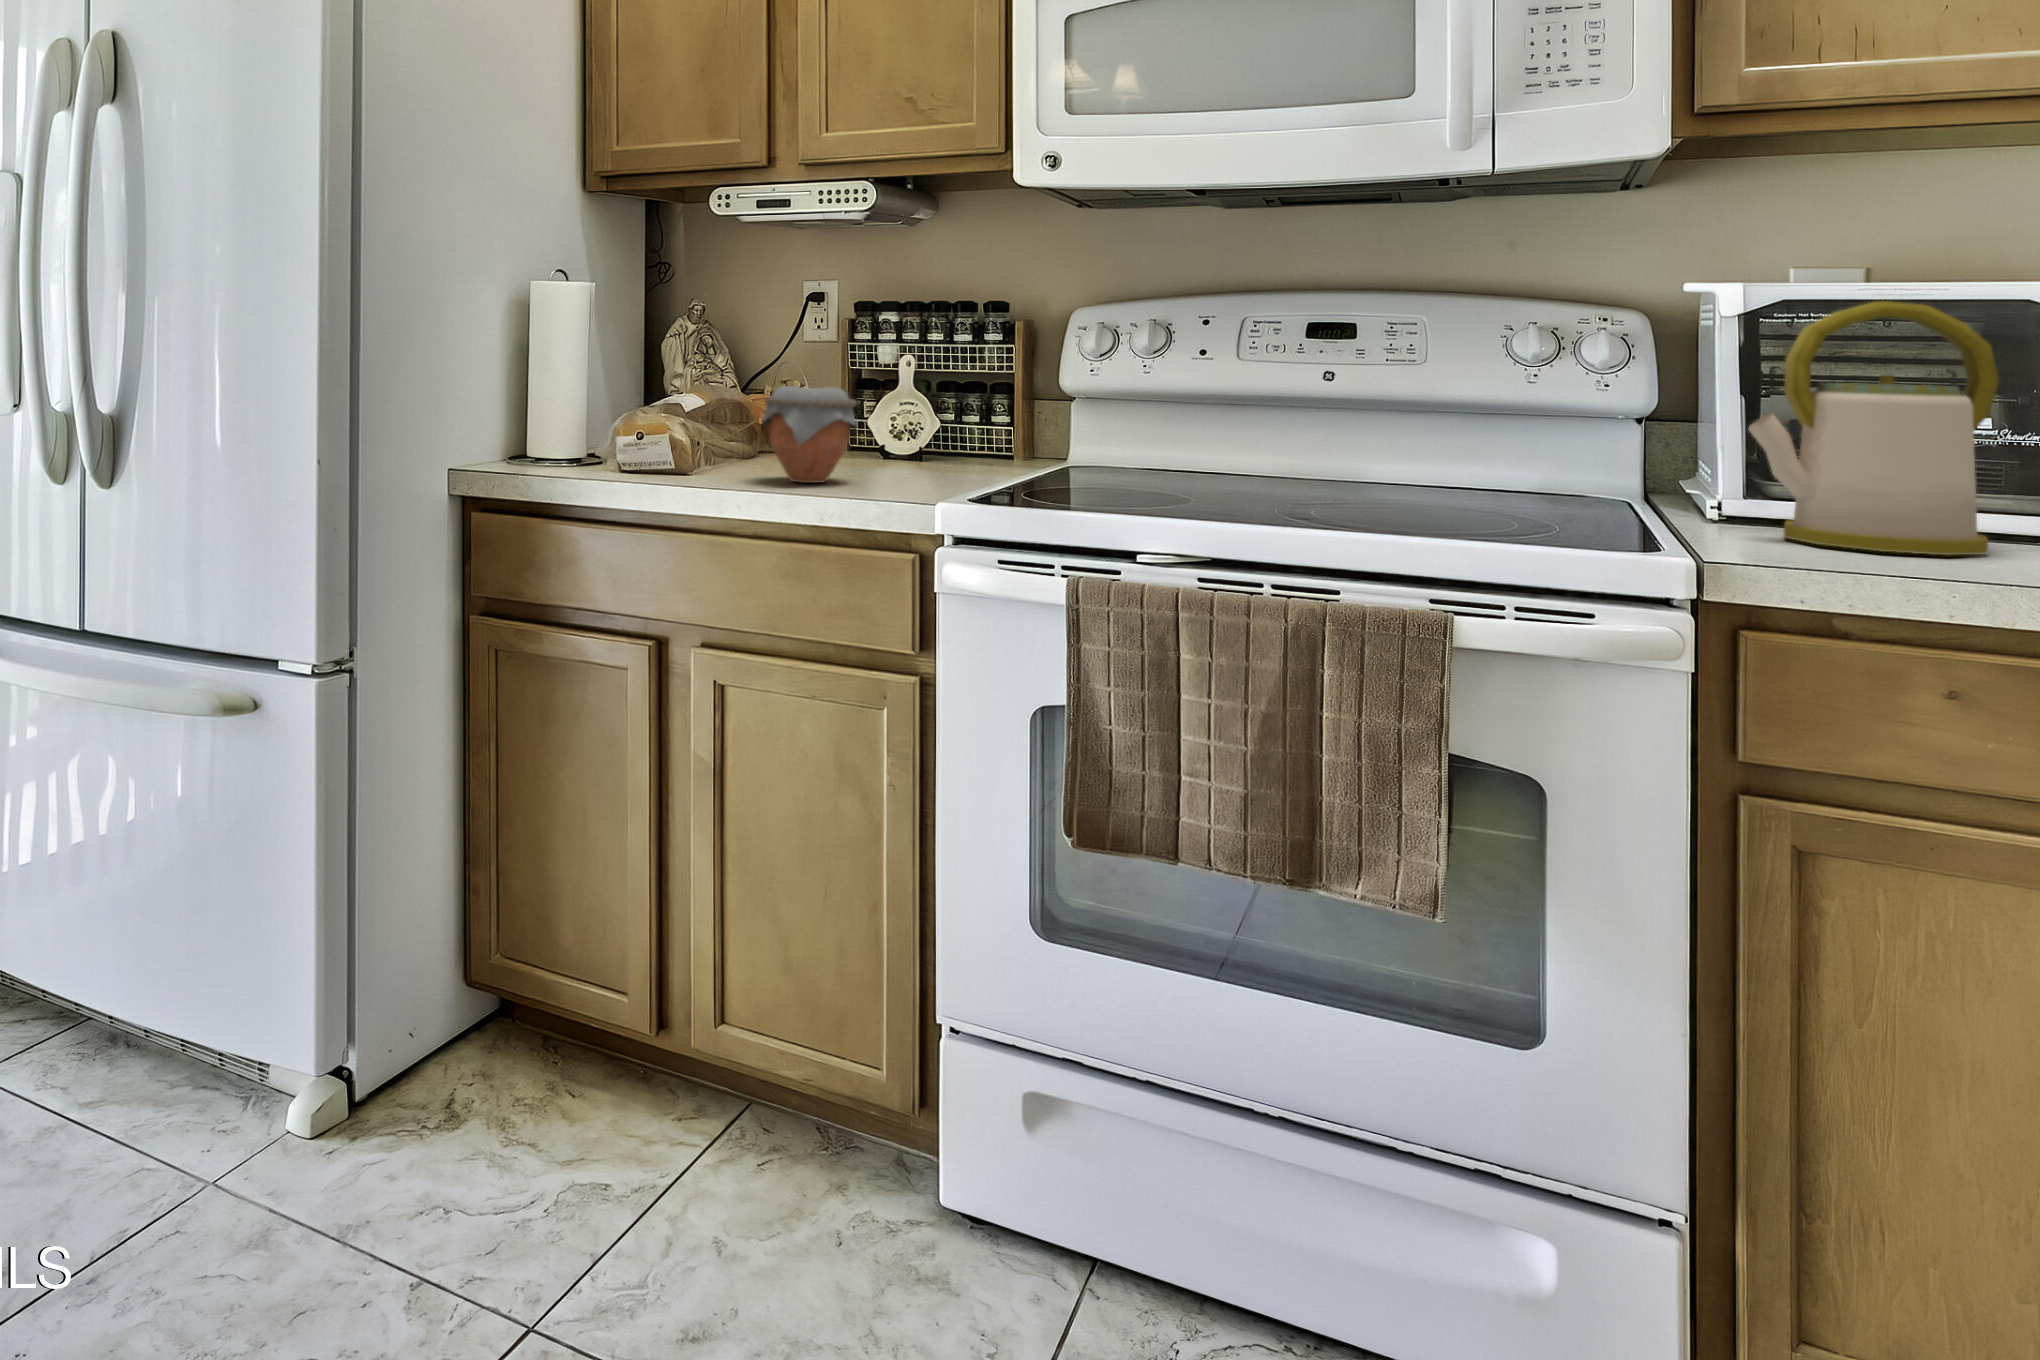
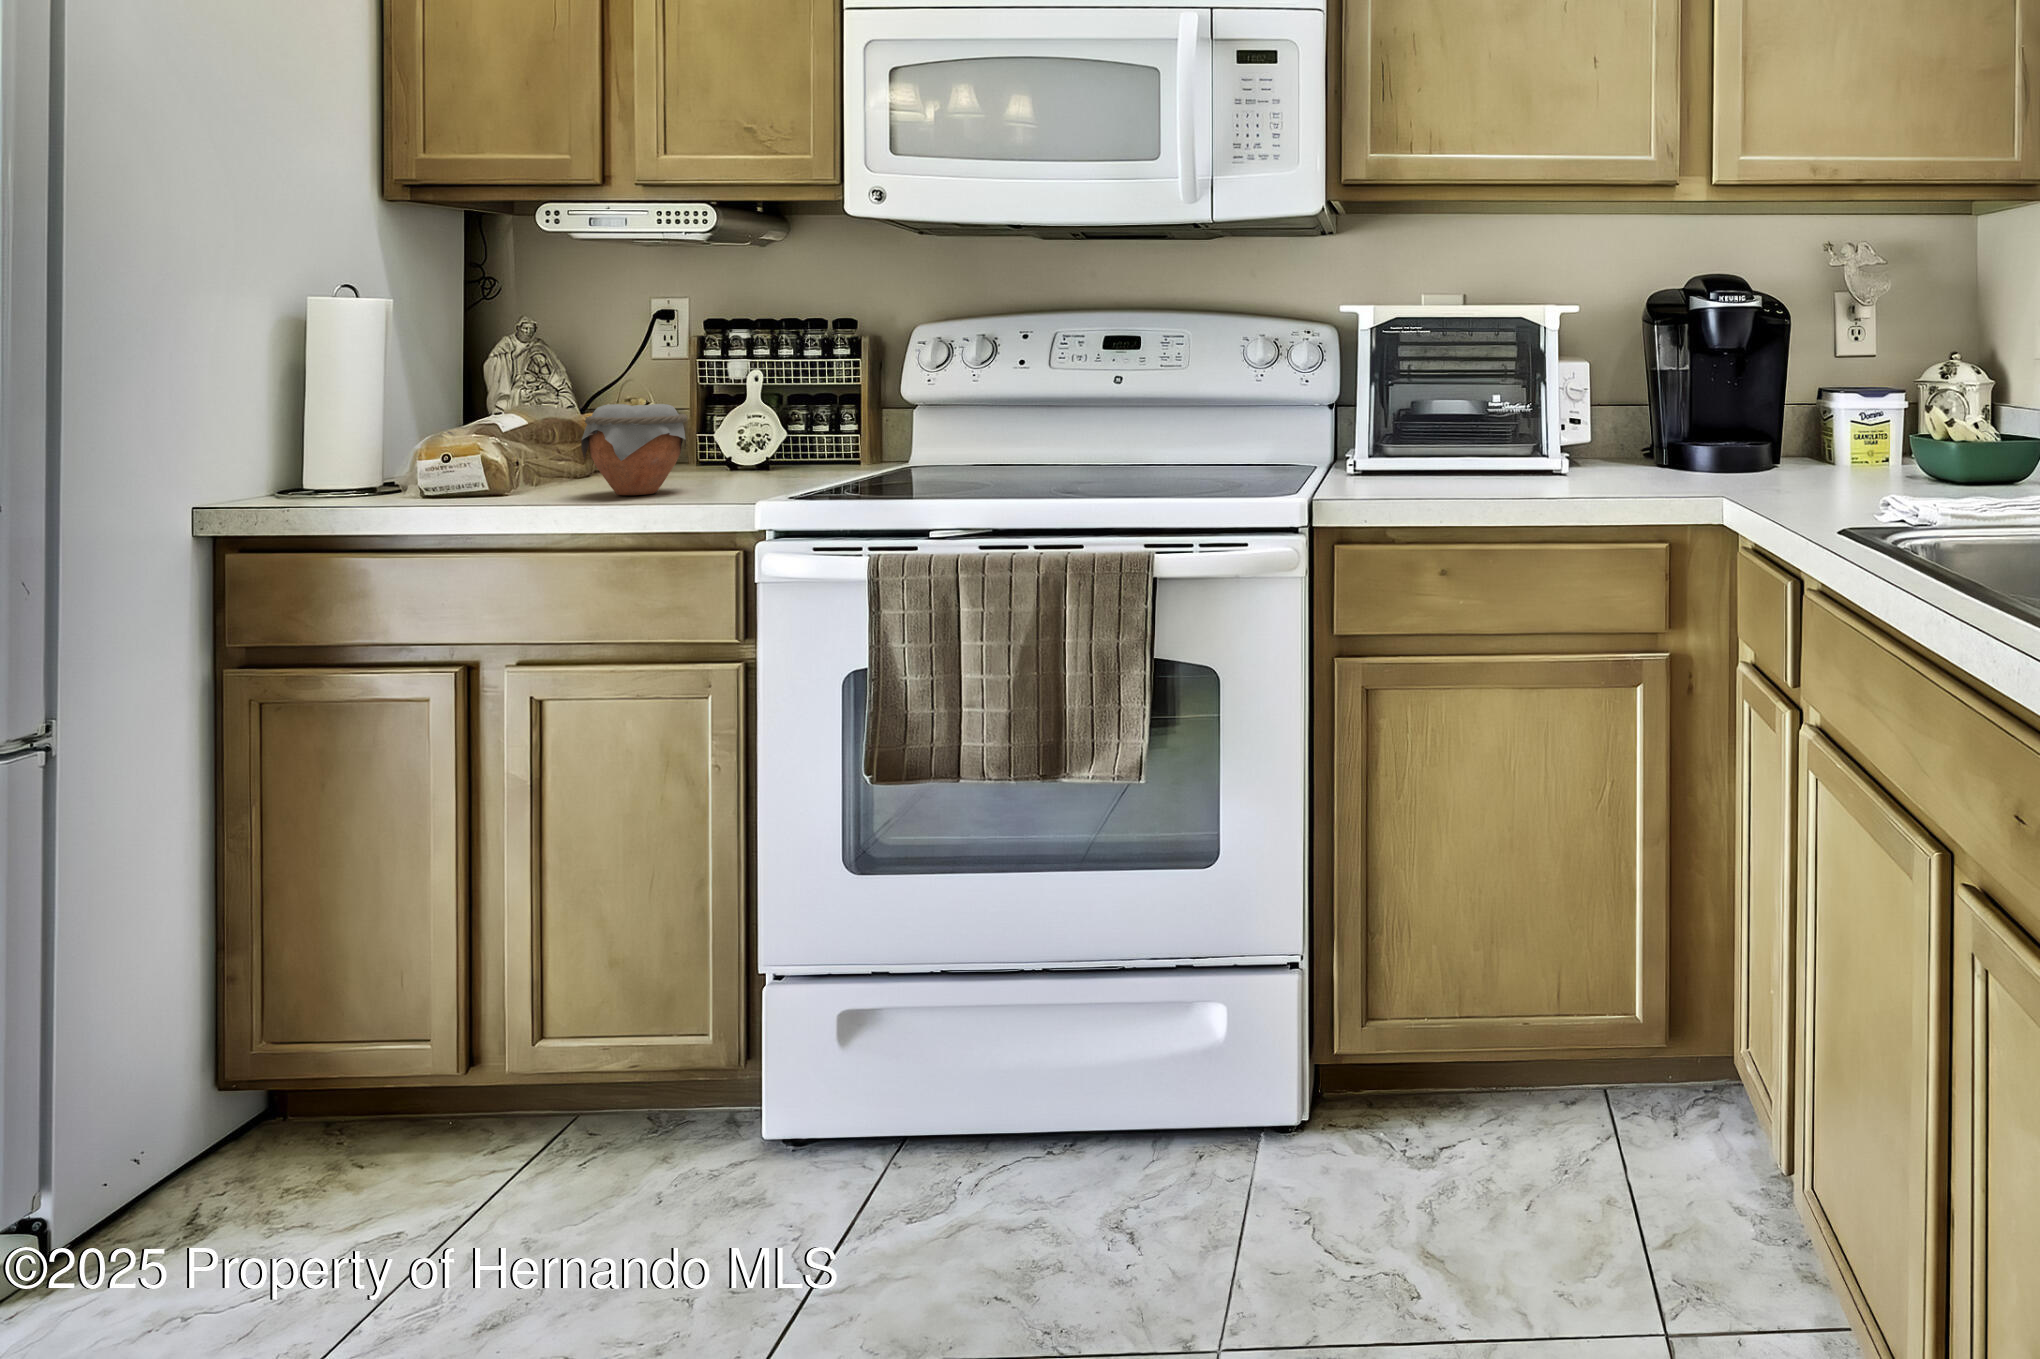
kettle: present [1749,301,1999,555] -> none [1365,322,1498,487]

